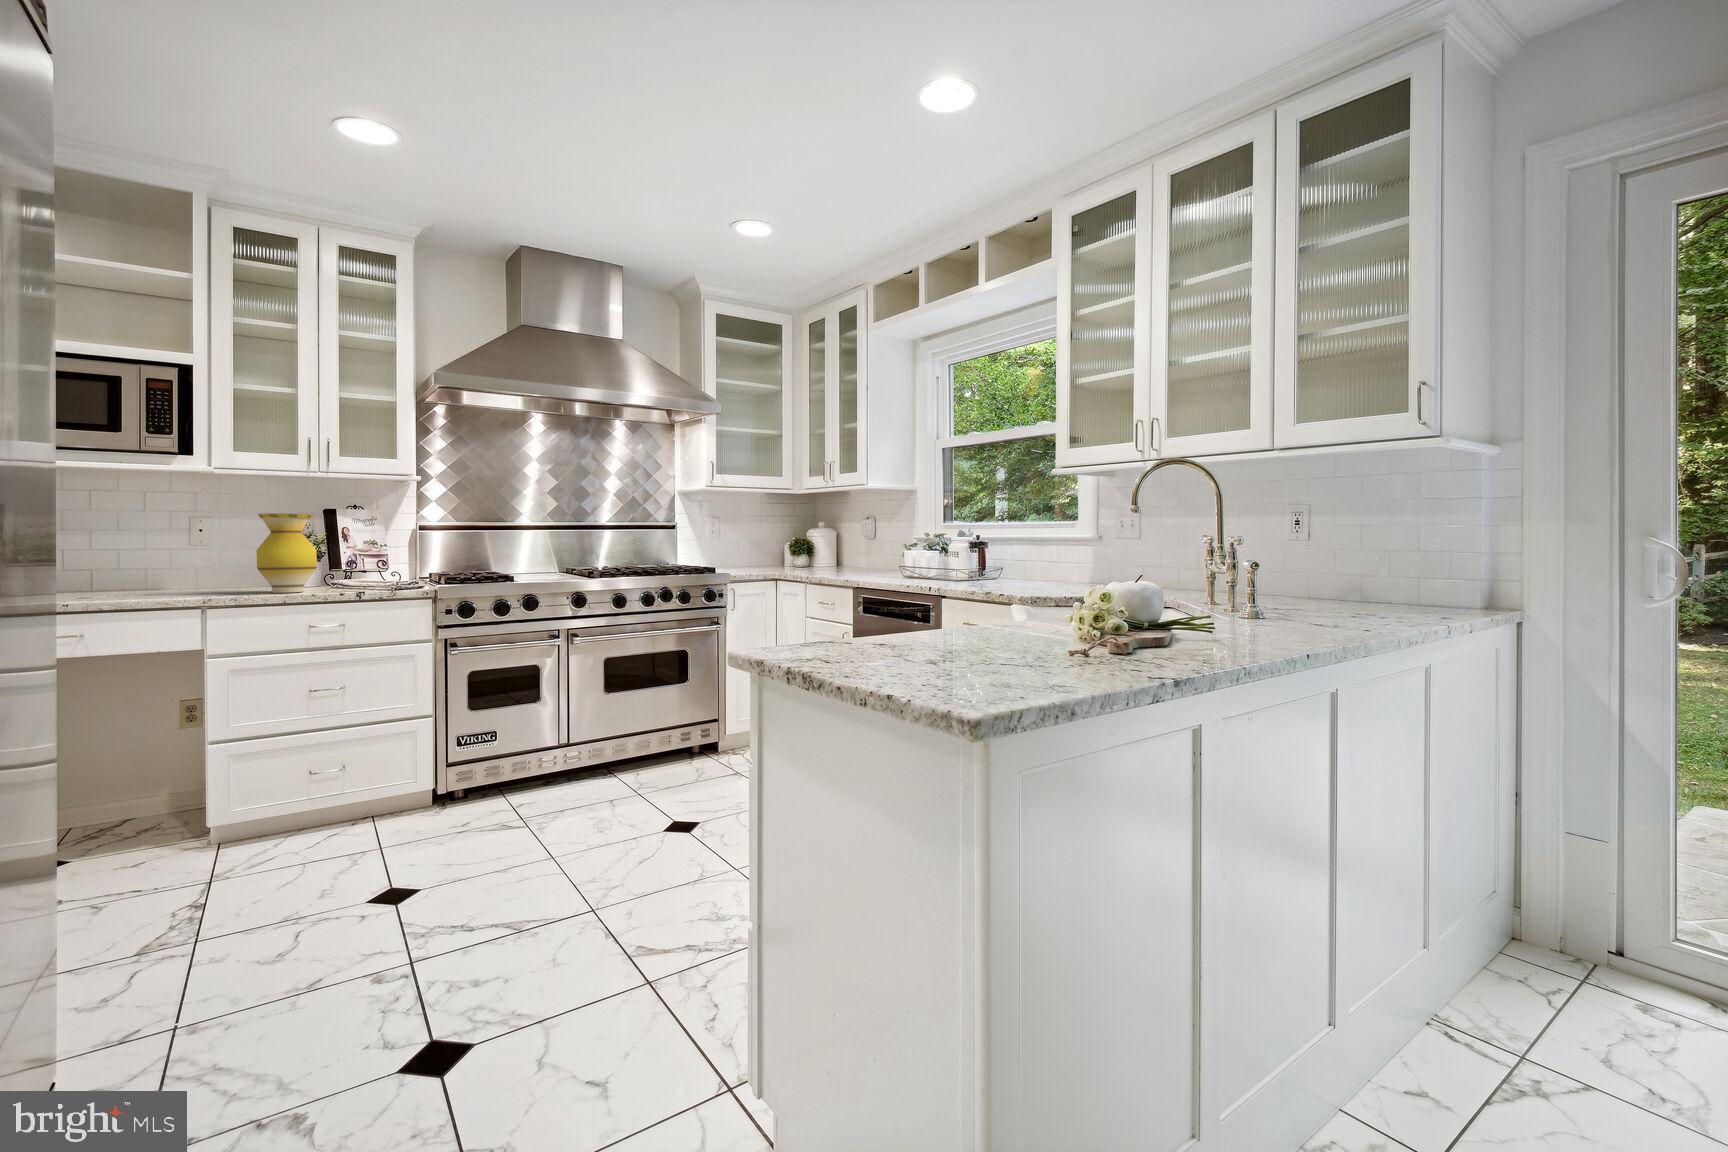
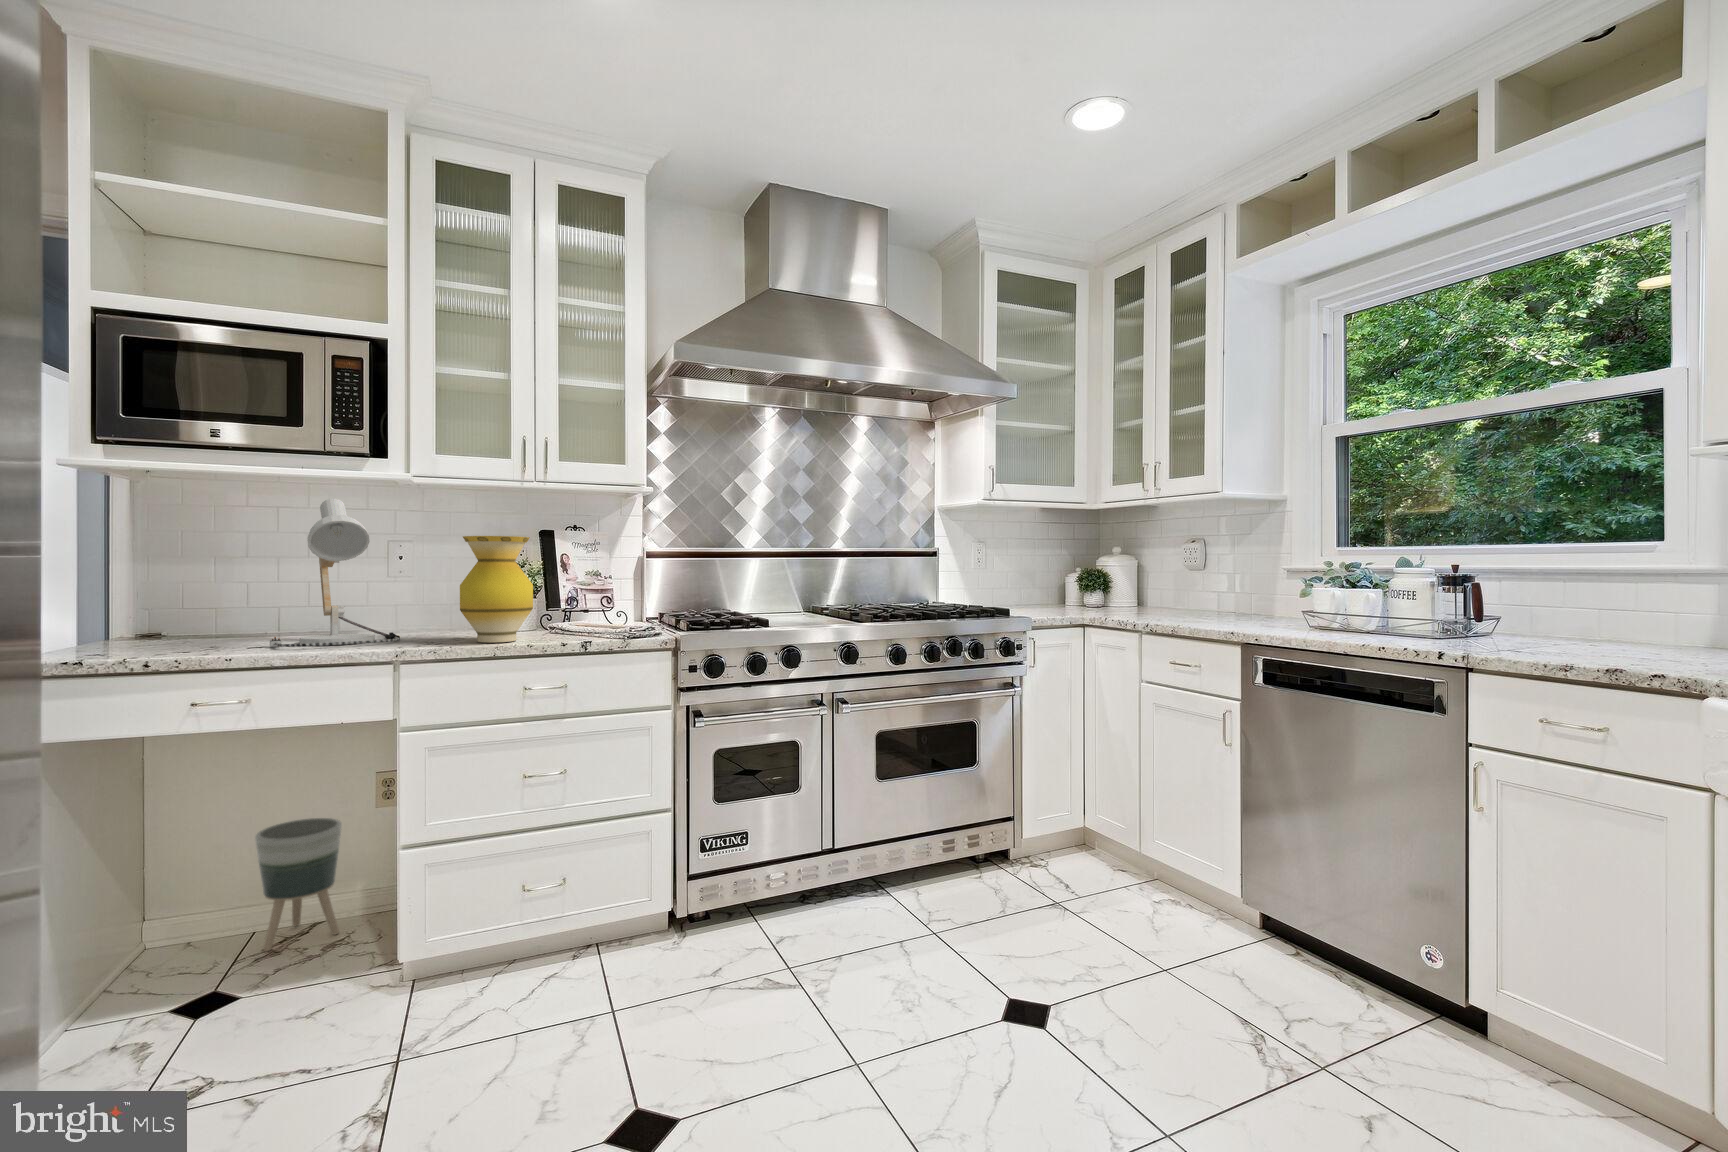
desk lamp: none [101,486,208,596] -> present [270,499,400,647]
planter: none [88,736,162,834] -> present [255,818,342,951]

